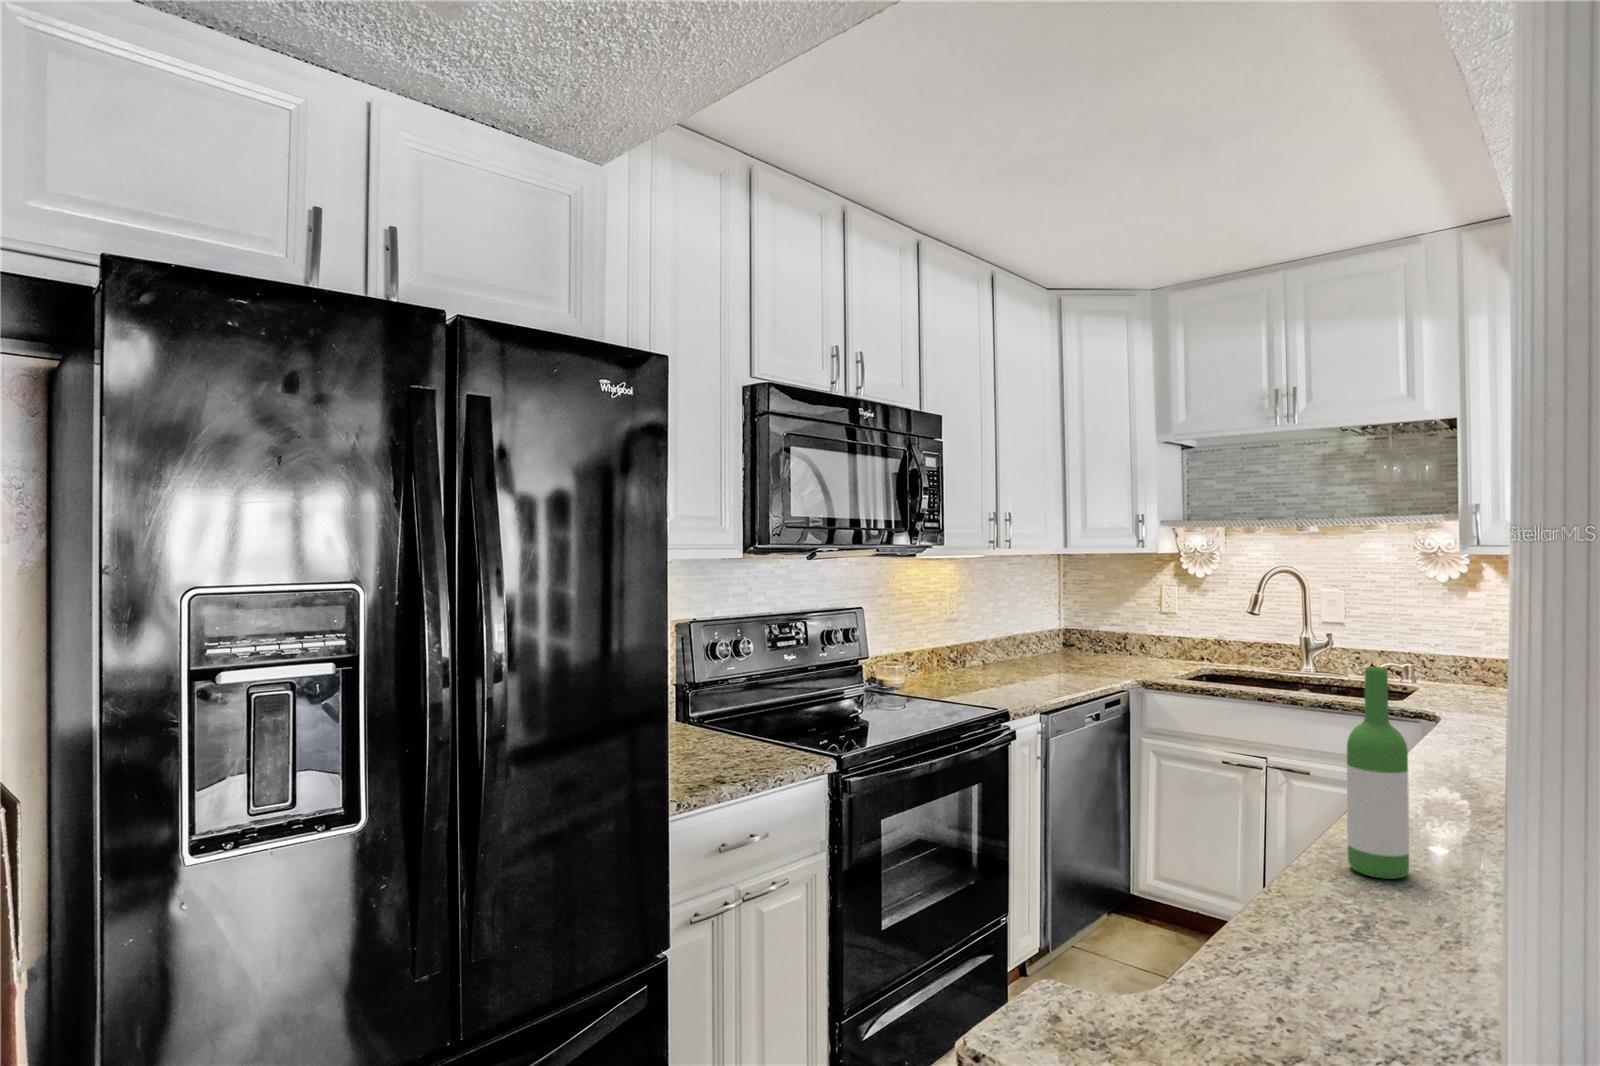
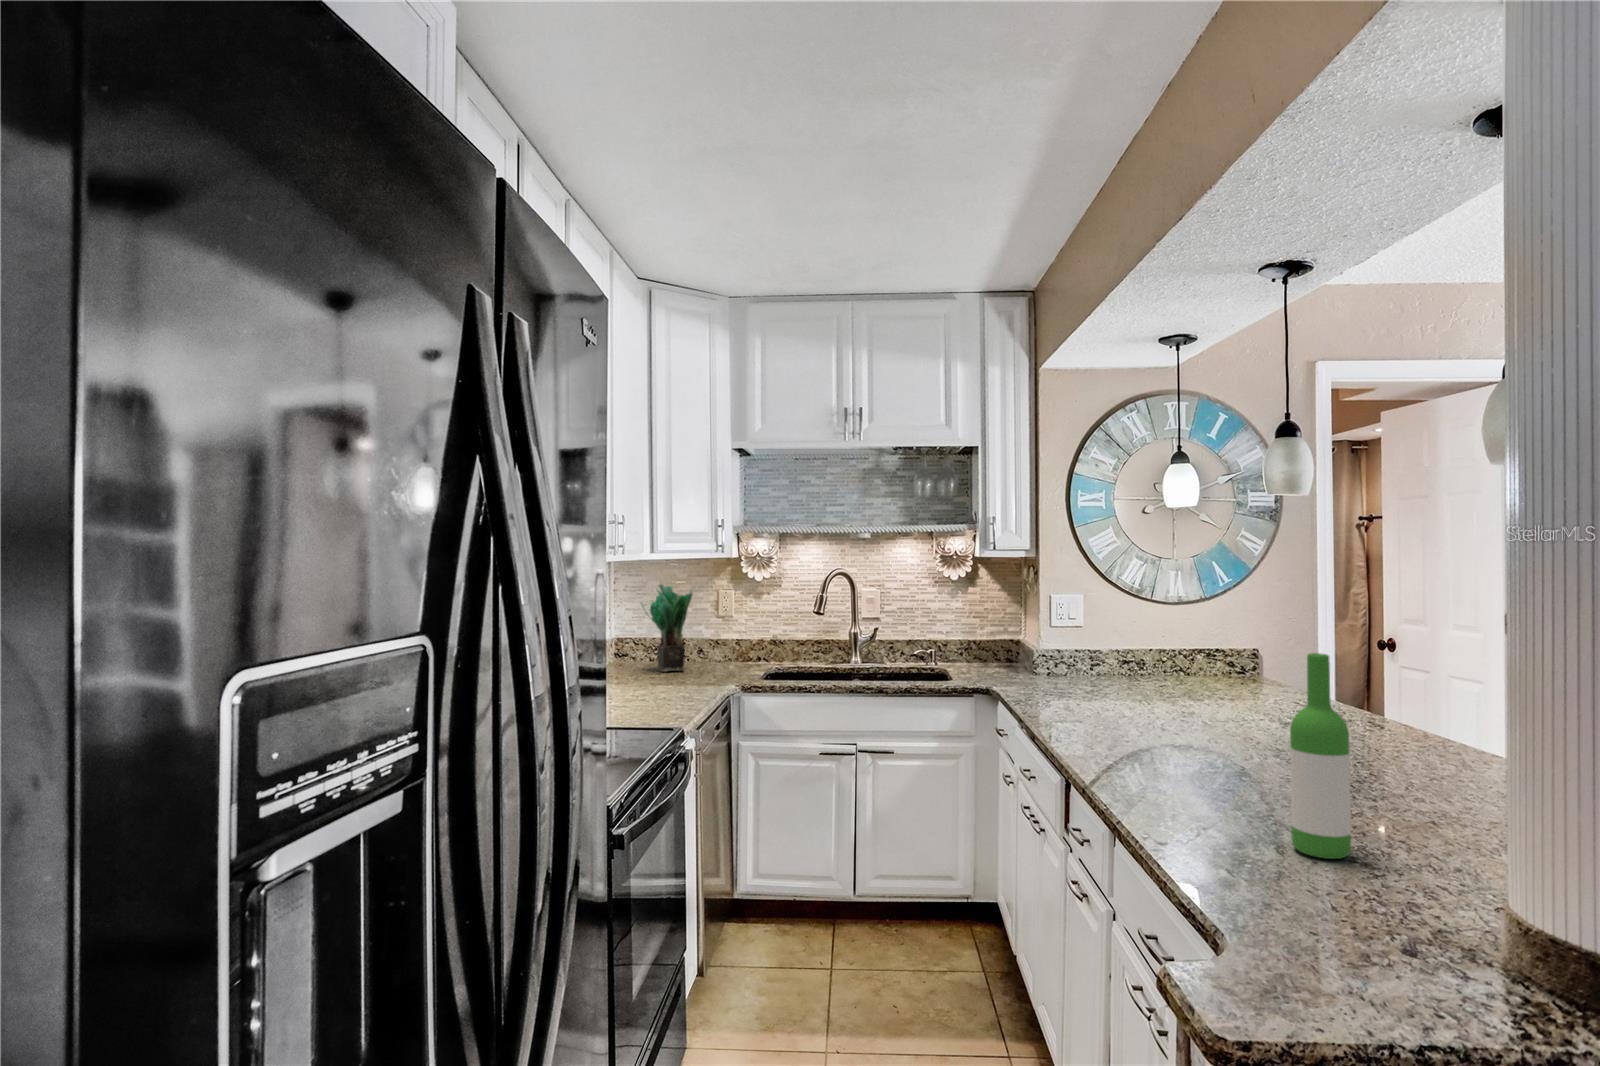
potted plant: none [1073,578,1123,663] -> present [642,584,692,672]

